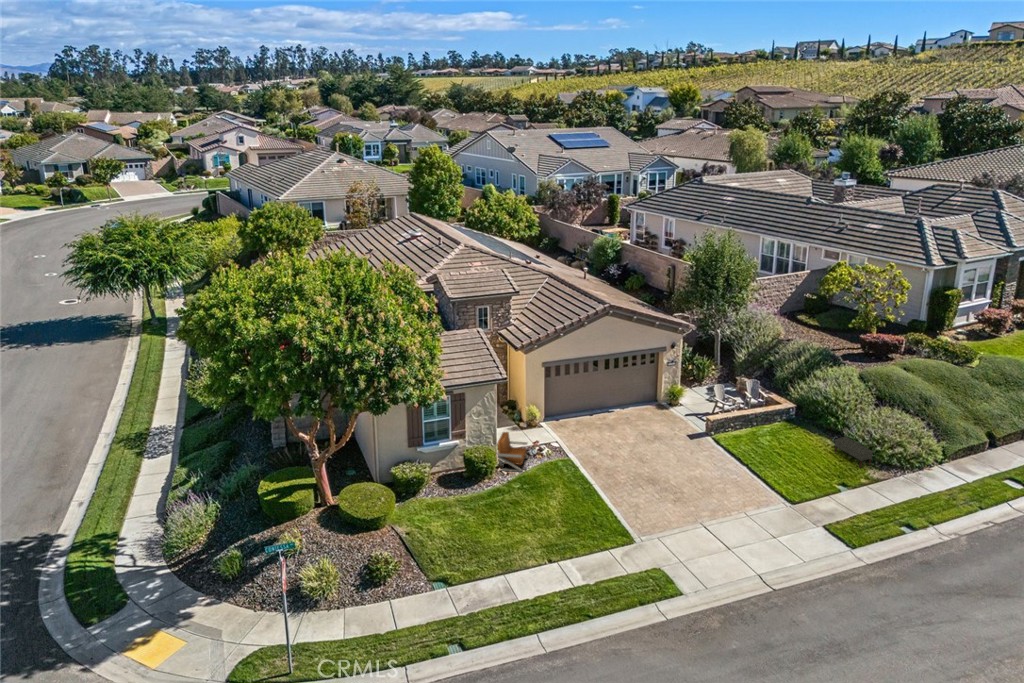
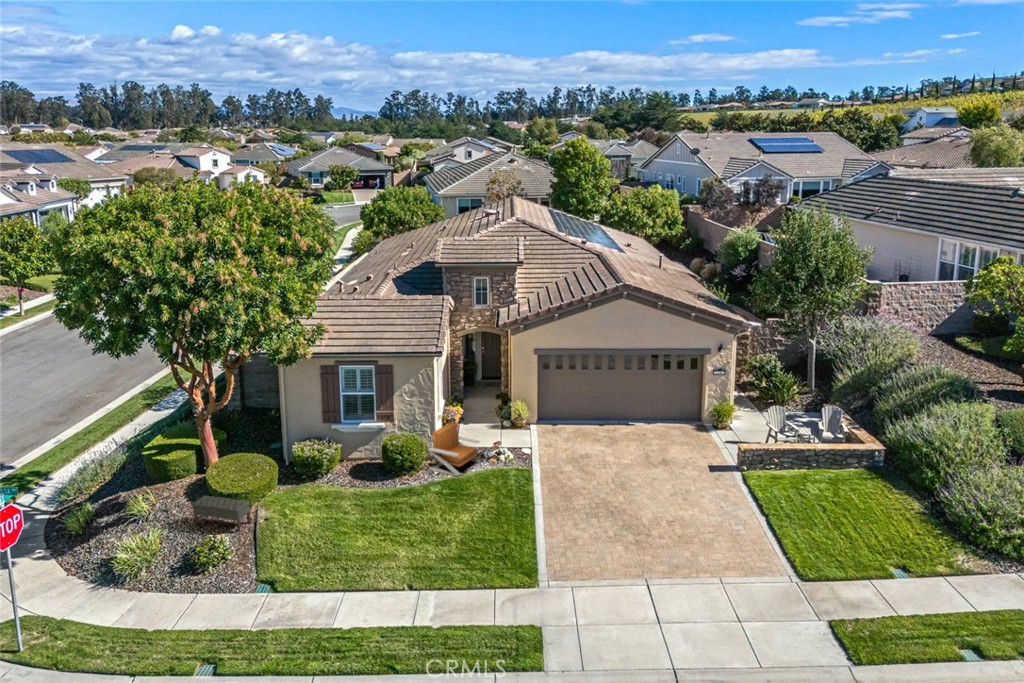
bench: present [835,437,873,468] -> present [192,496,251,531]

